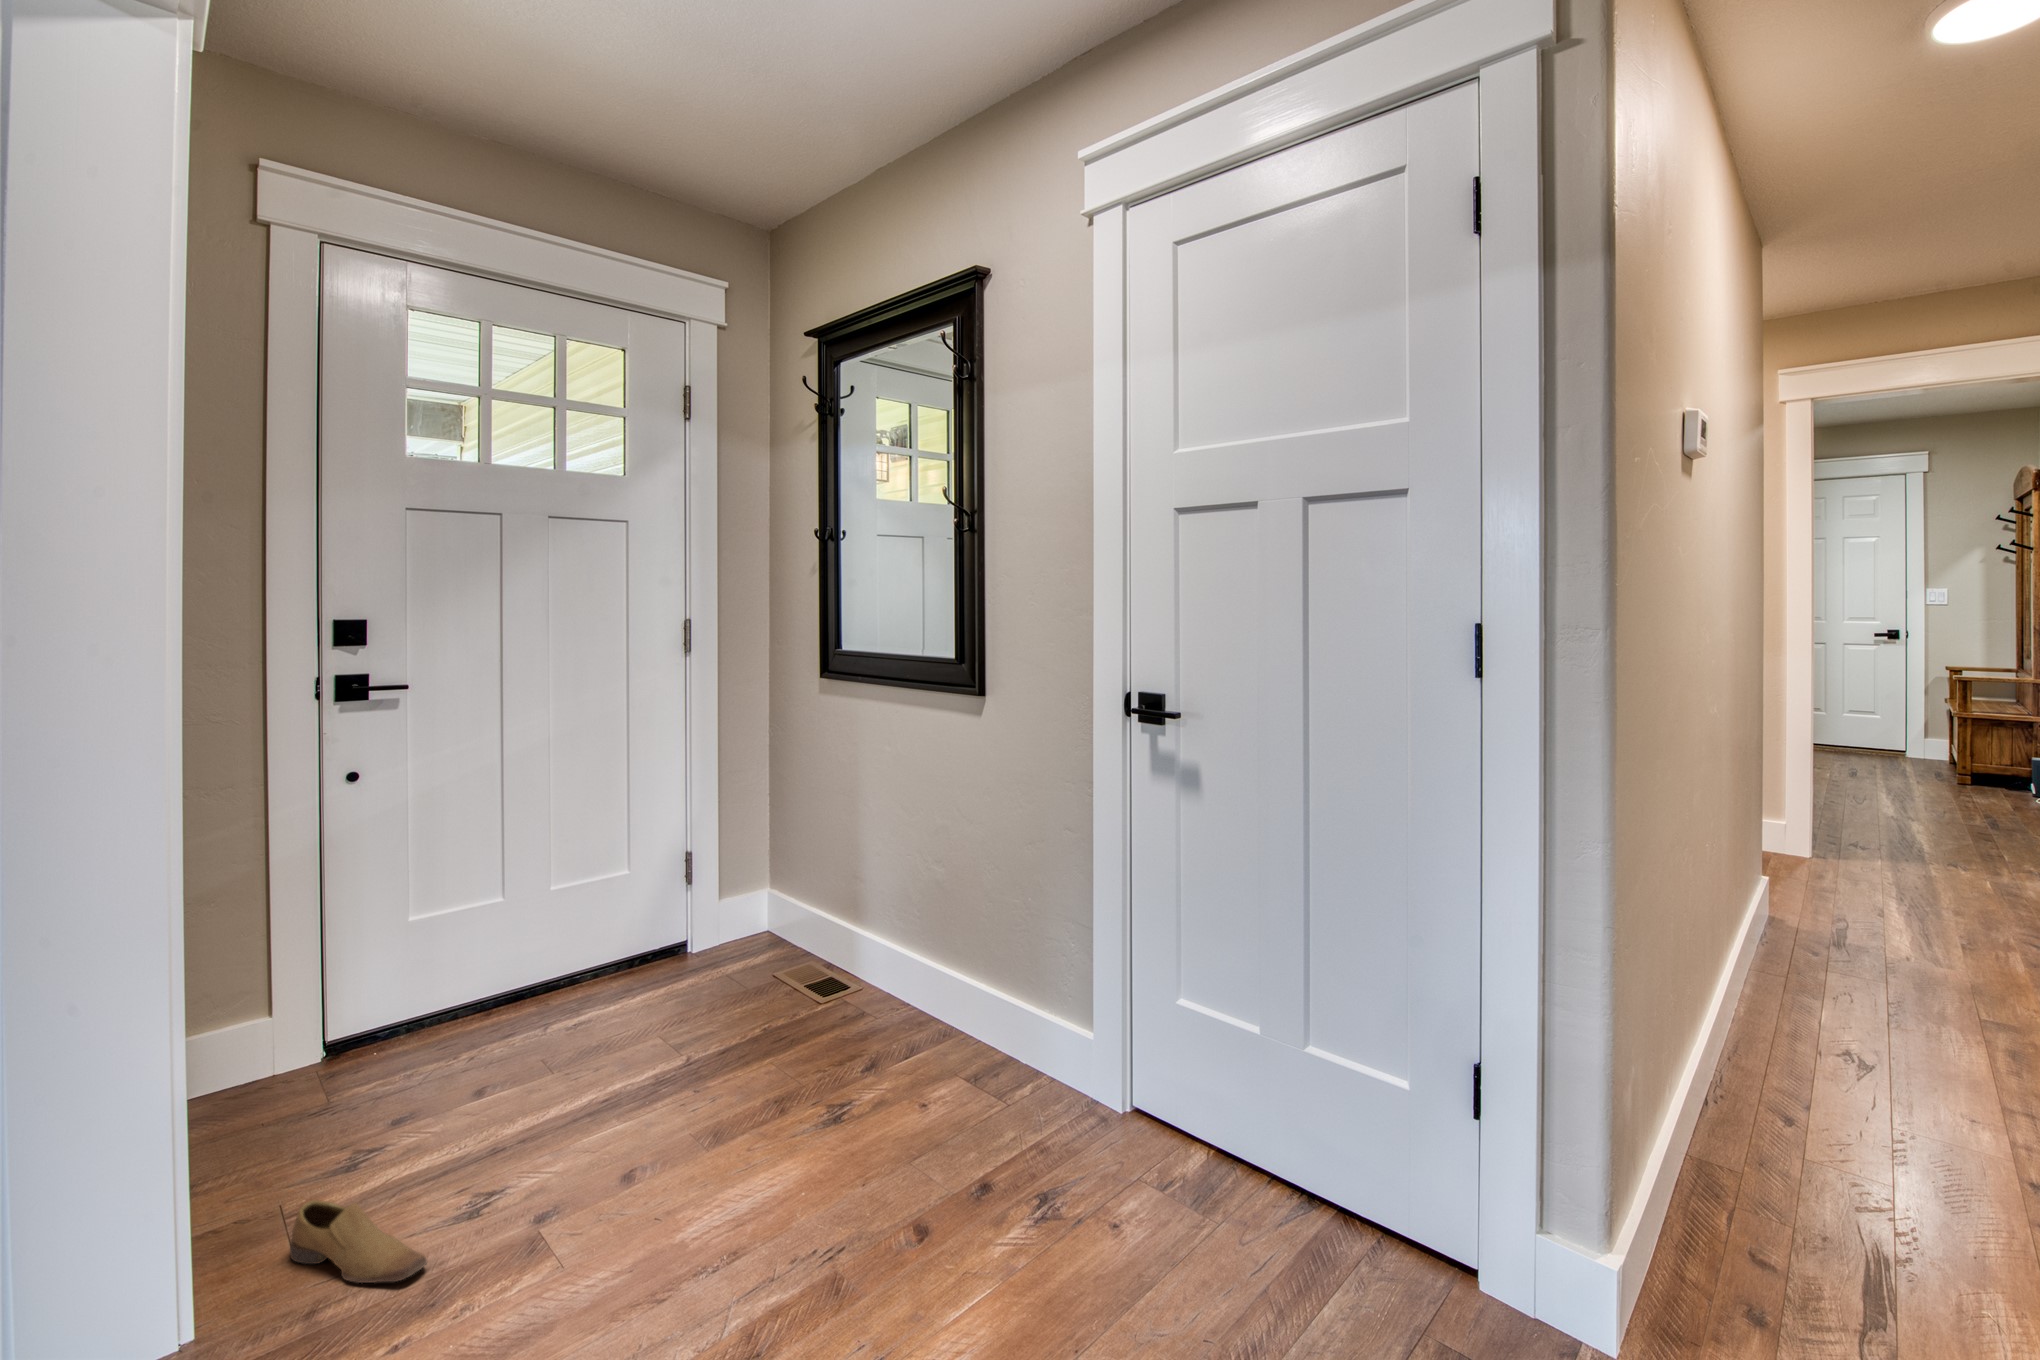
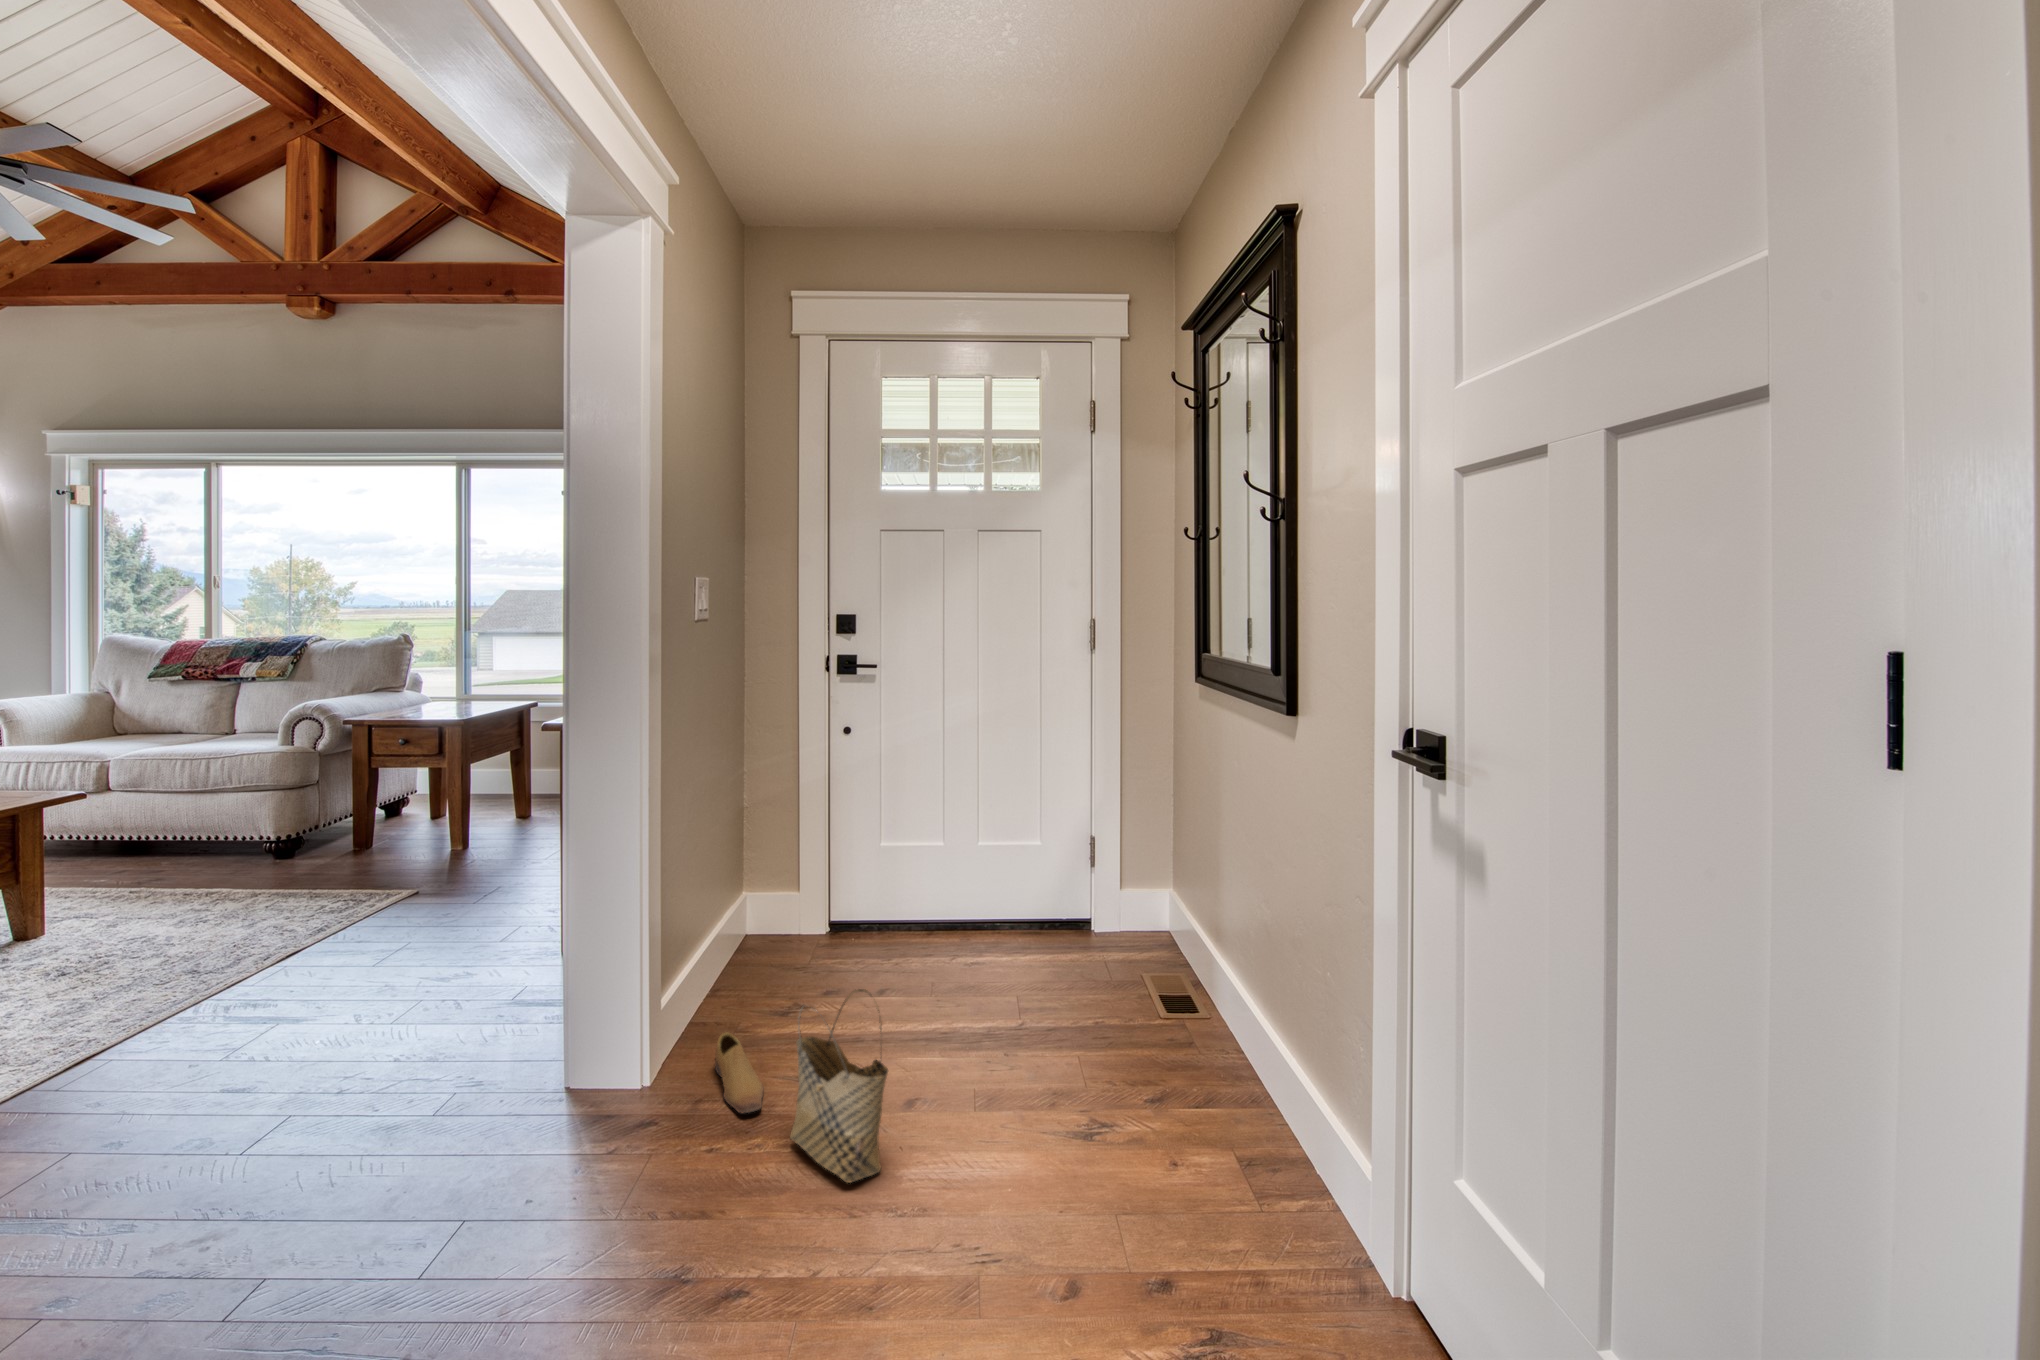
woven basket: none [508,1049,662,1270] -> present [790,989,888,1183]

